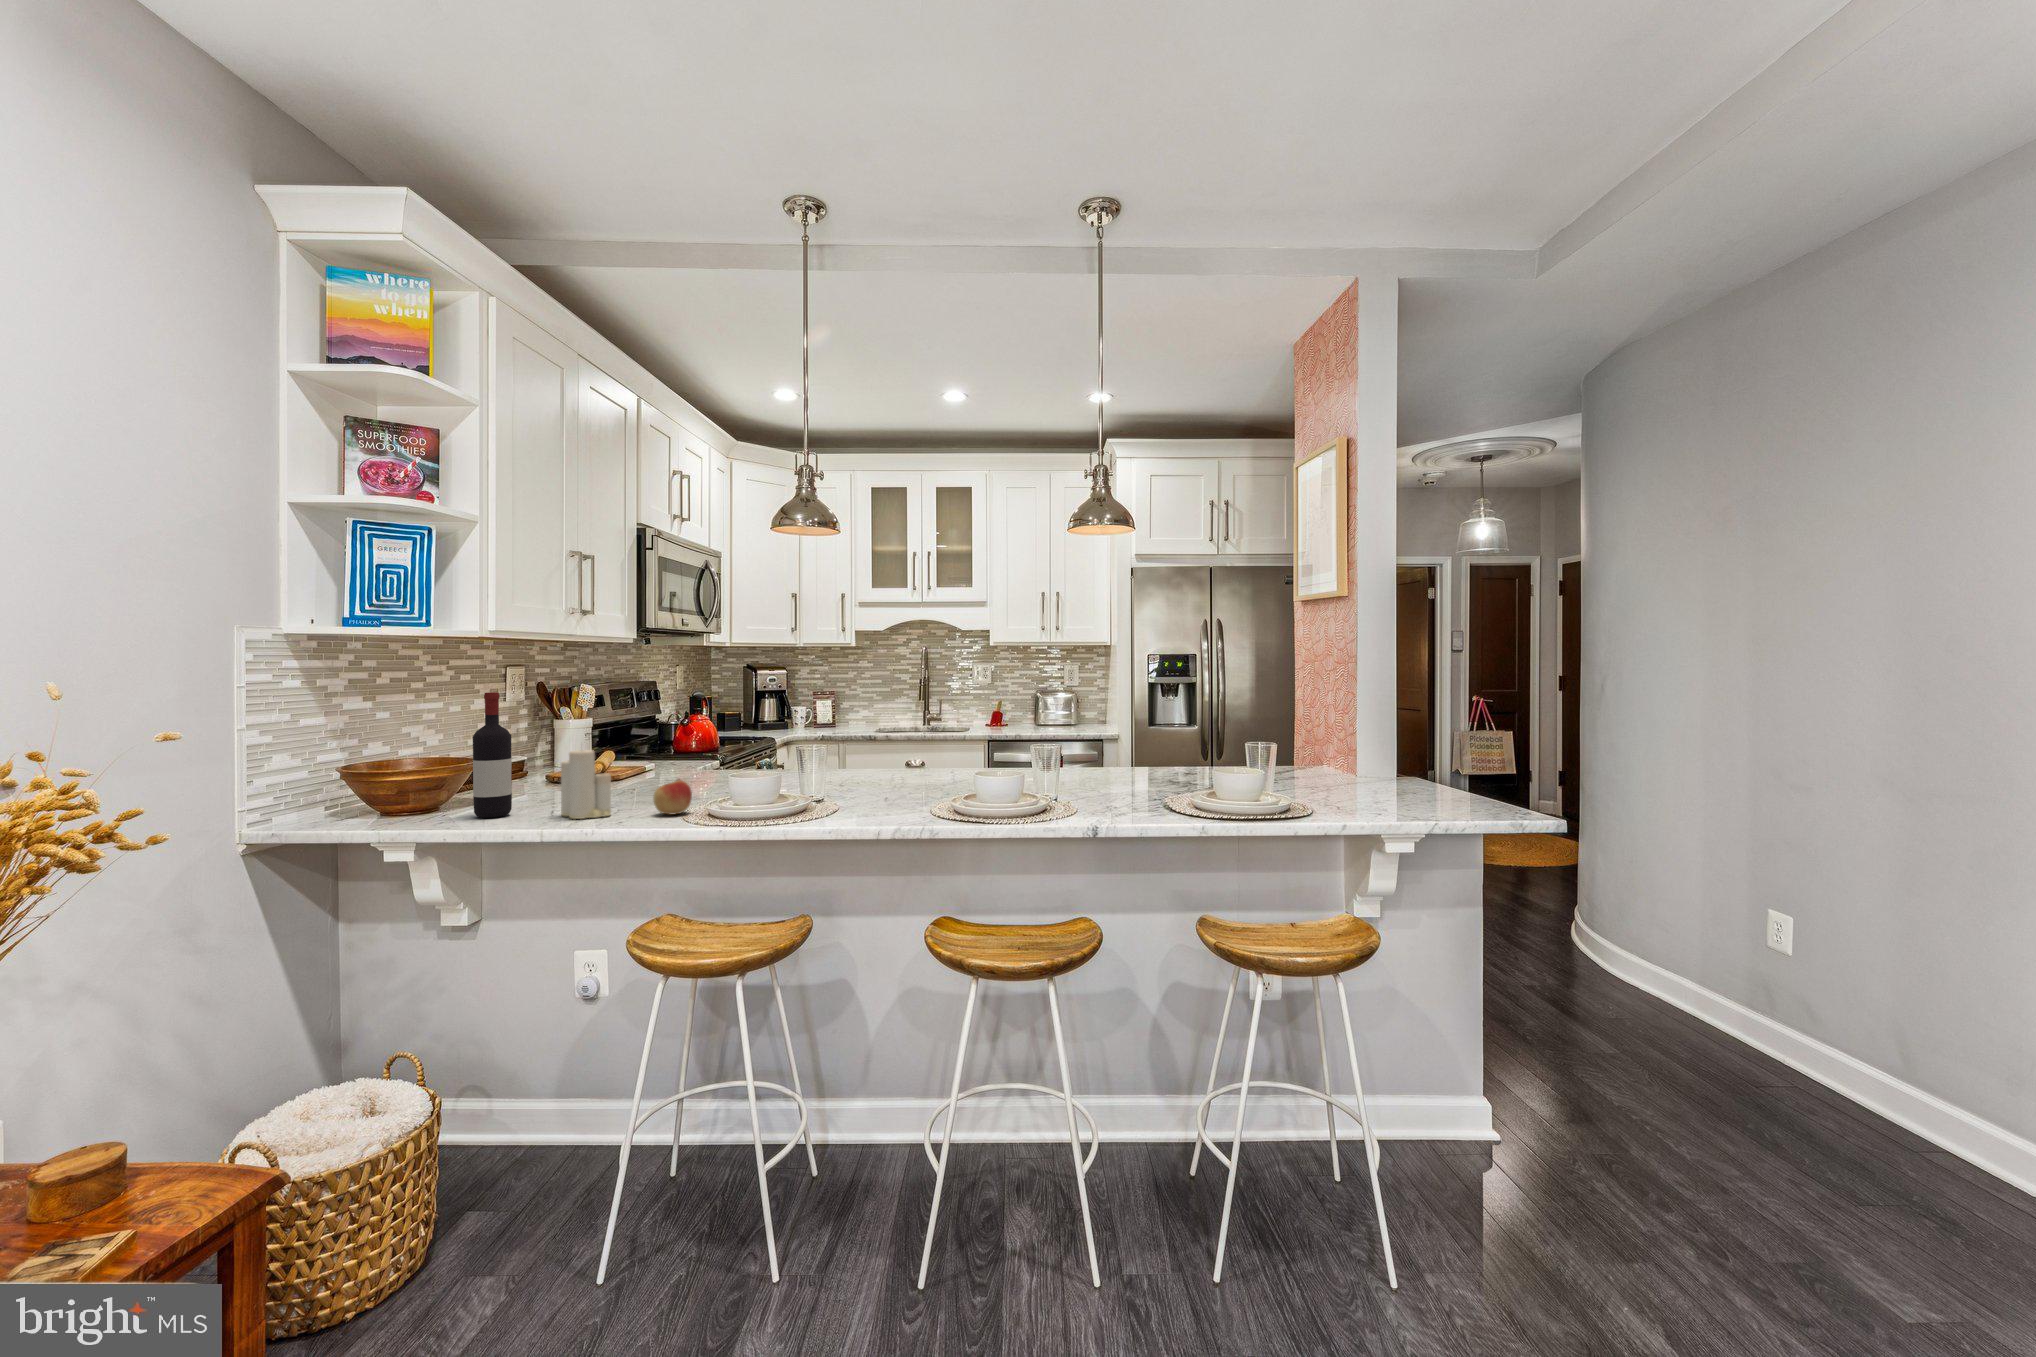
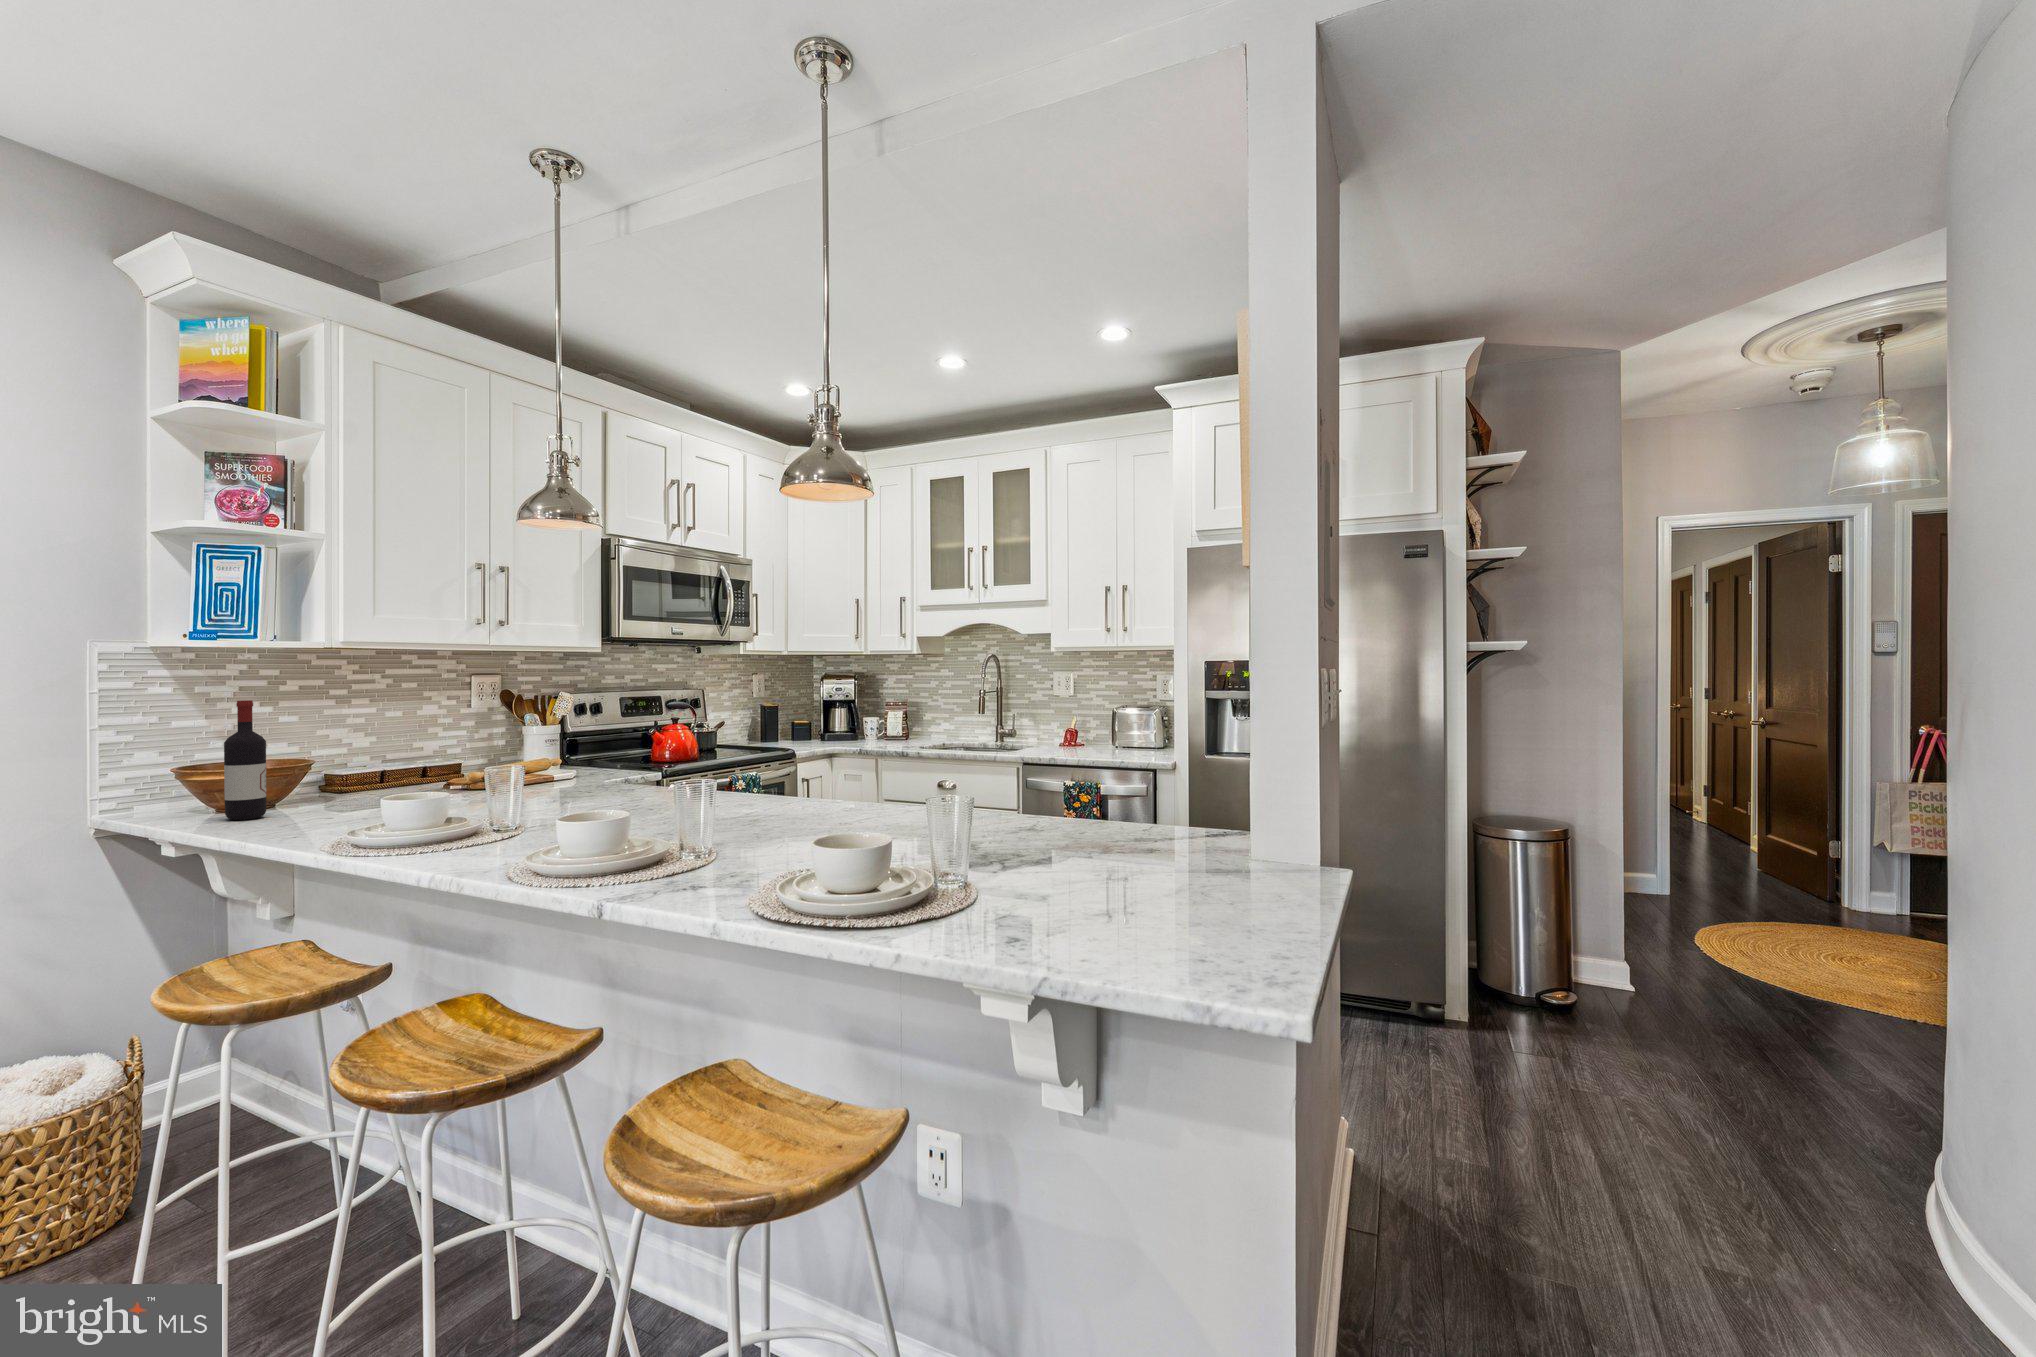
candle: present [561,750,611,819] -> none [269,752,316,828]
apple: present [653,780,692,814] -> none [330,795,378,831]

